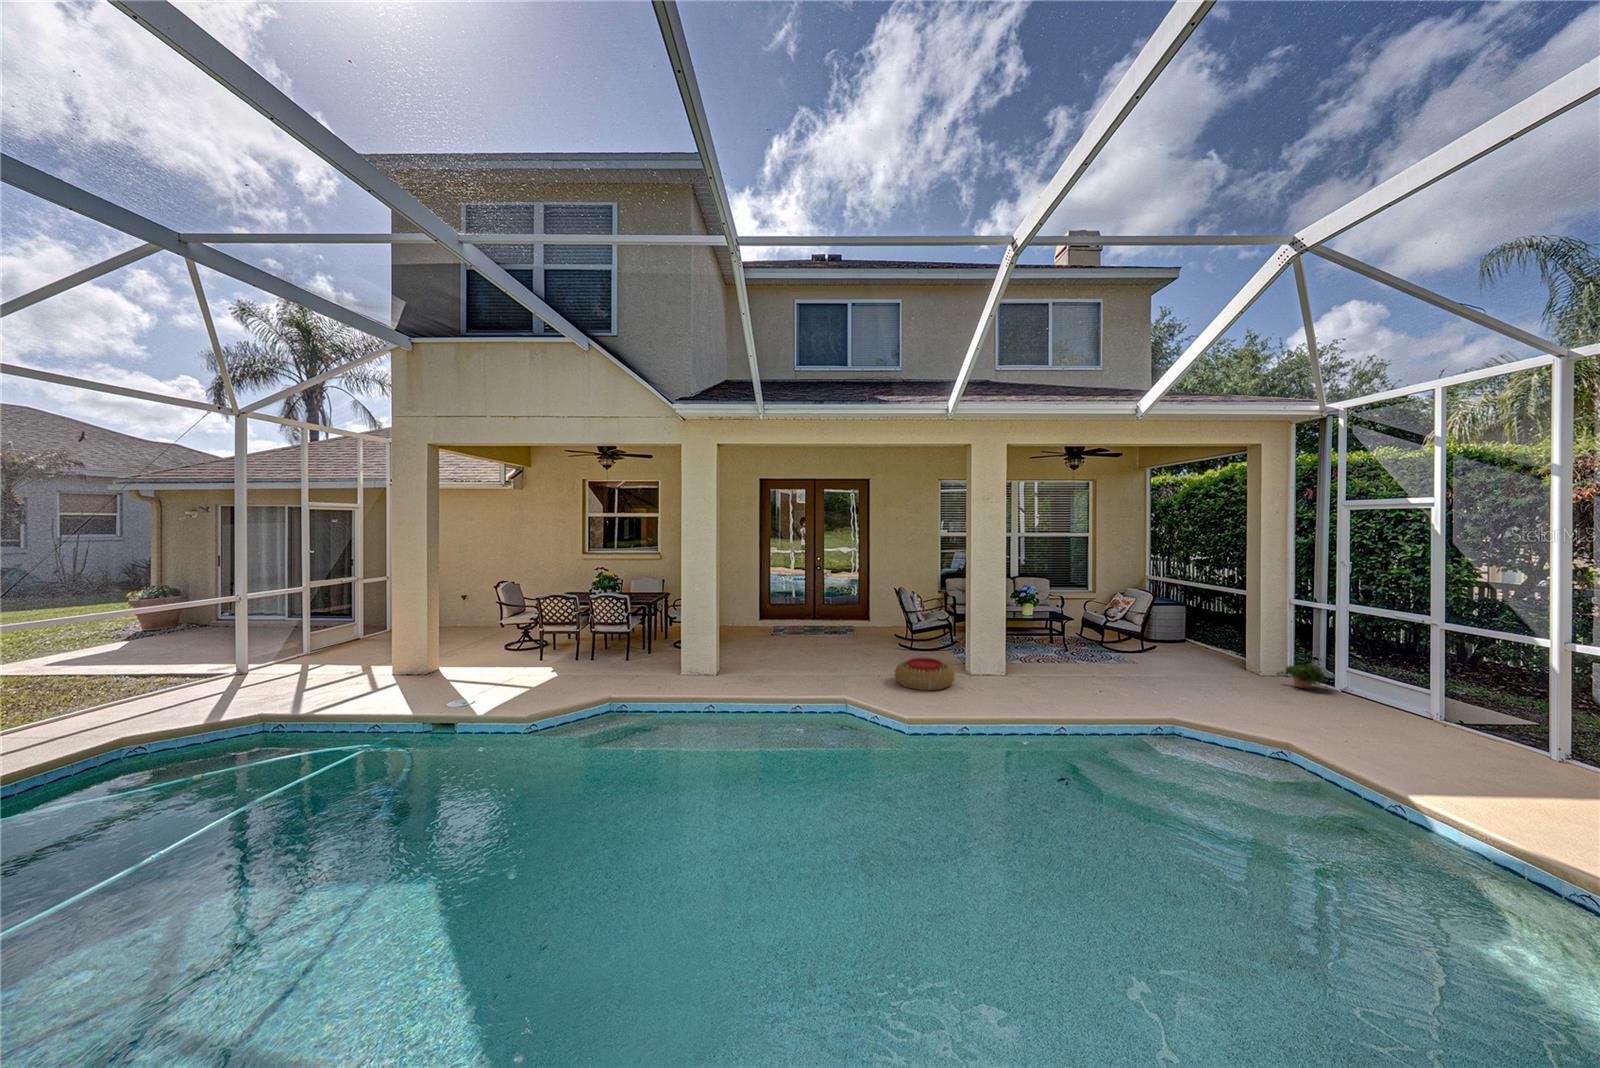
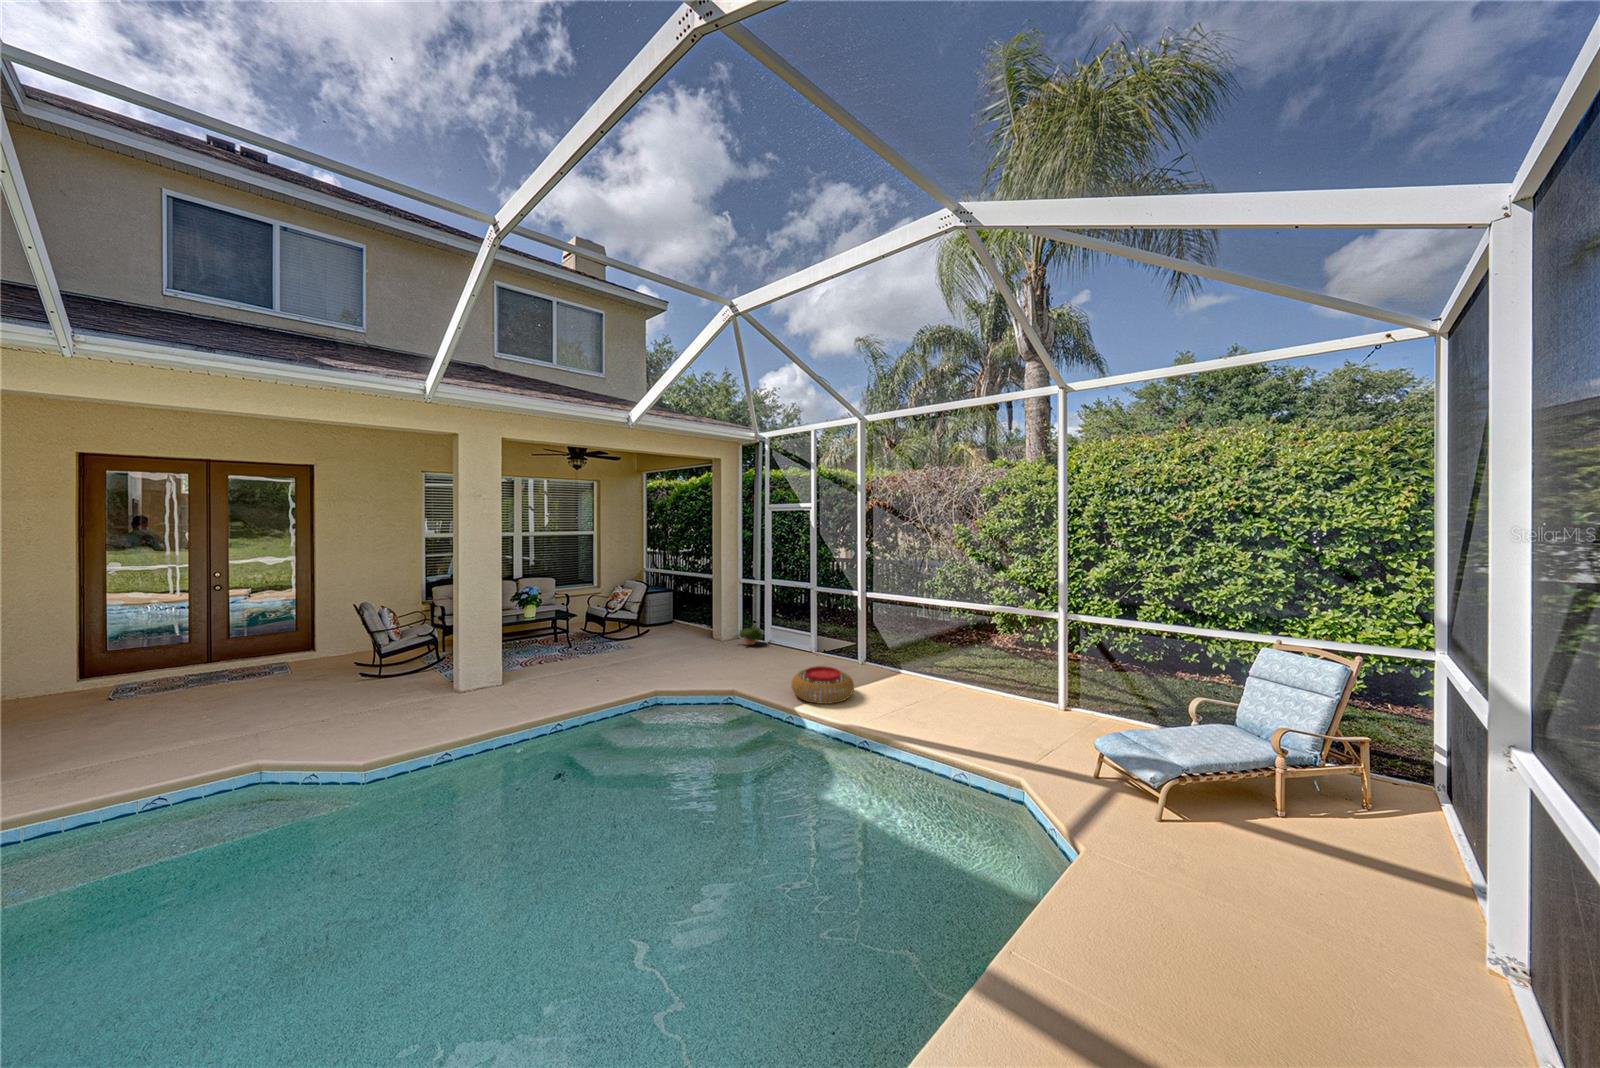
pouf: present [895,658,955,690] -> present [791,666,854,704]

